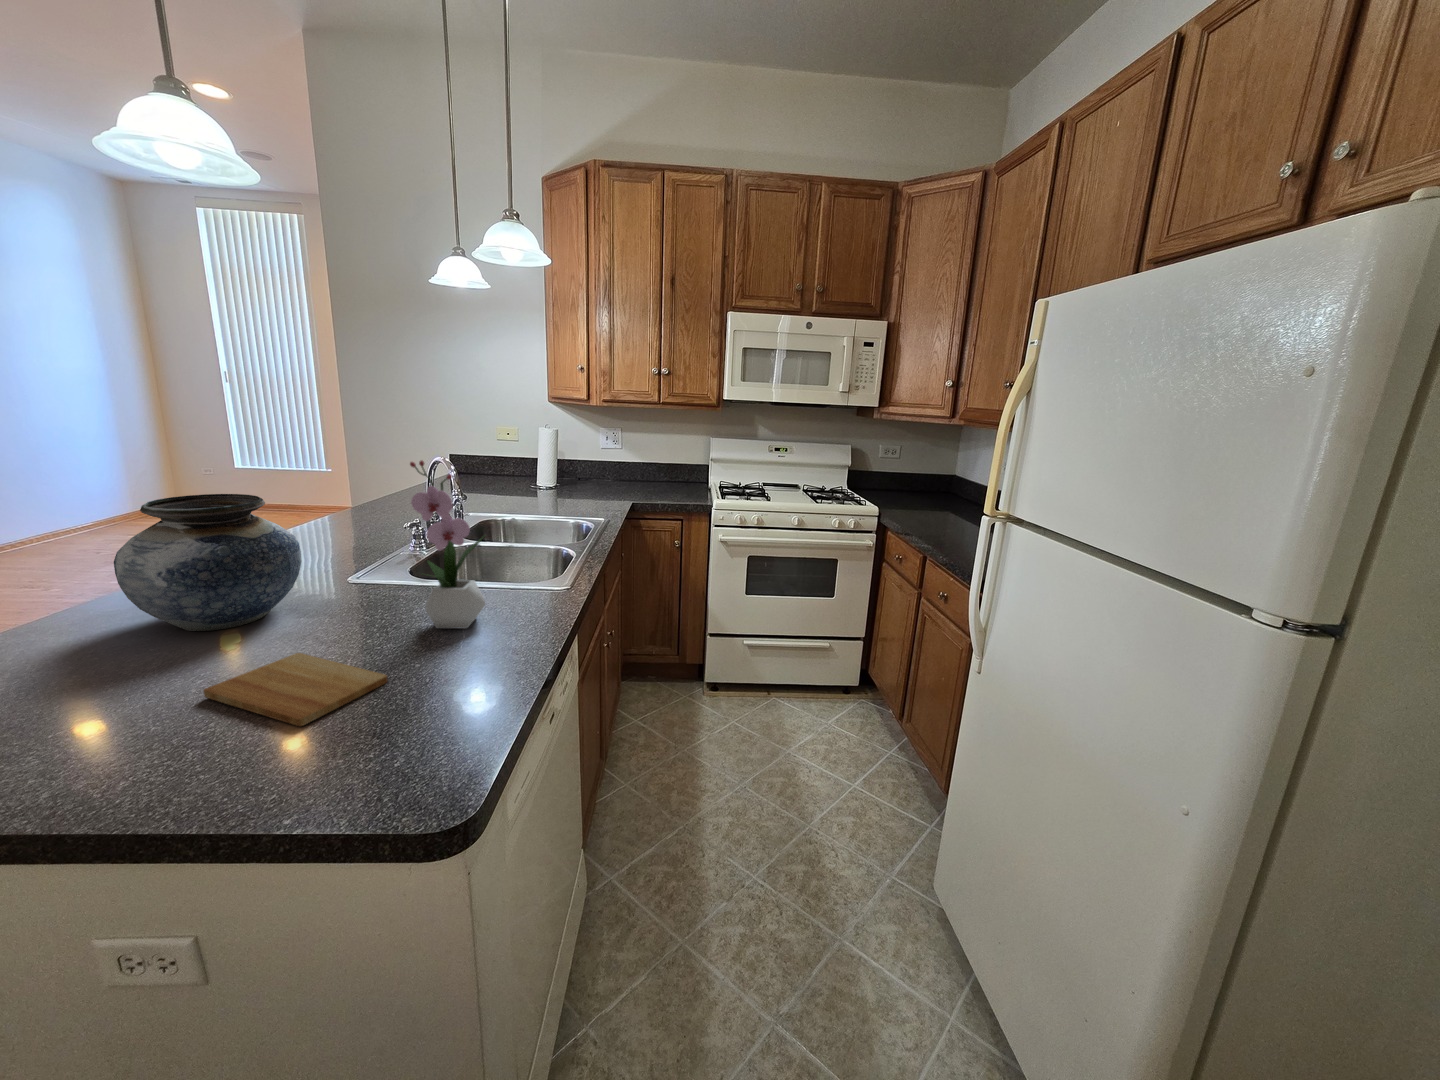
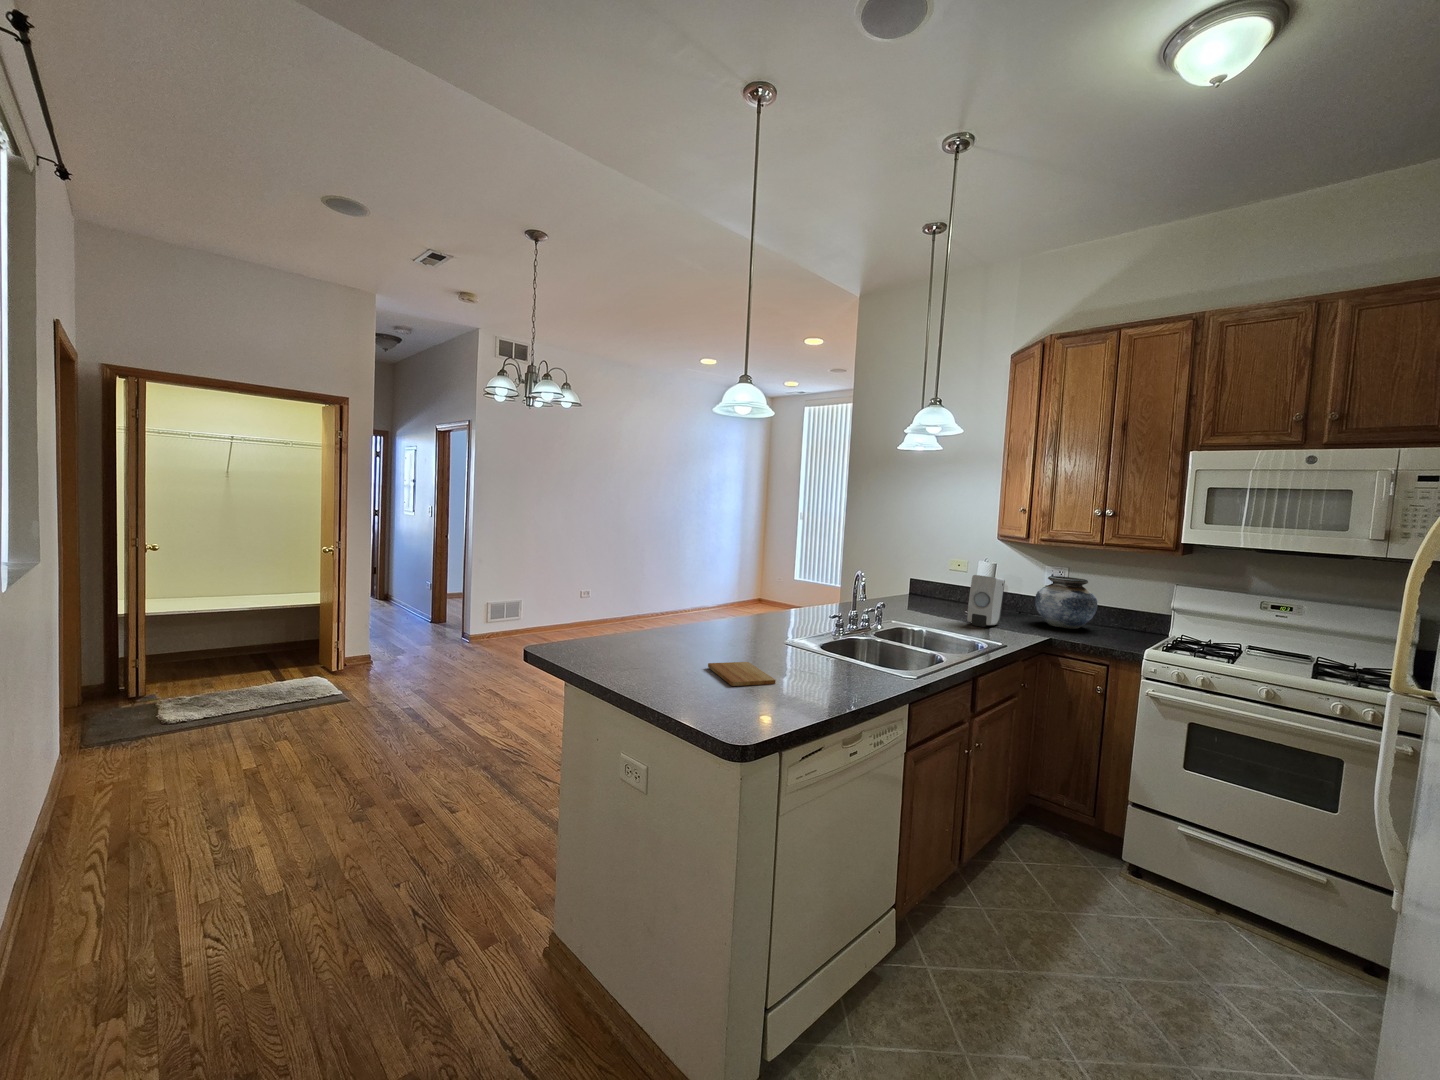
soap dispenser: none [548,445,578,502] -> present [967,575,1005,627]
flower arrangement: present [410,460,485,629] -> none [810,568,855,676]
vase: present [114,494,302,631] -> present [1035,576,1097,629]

